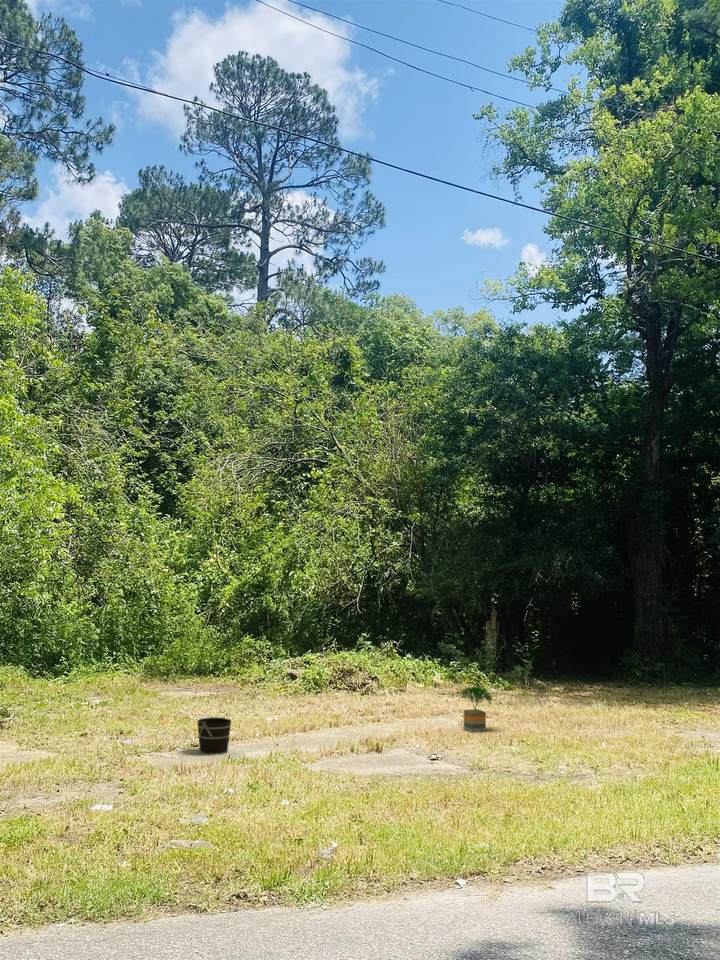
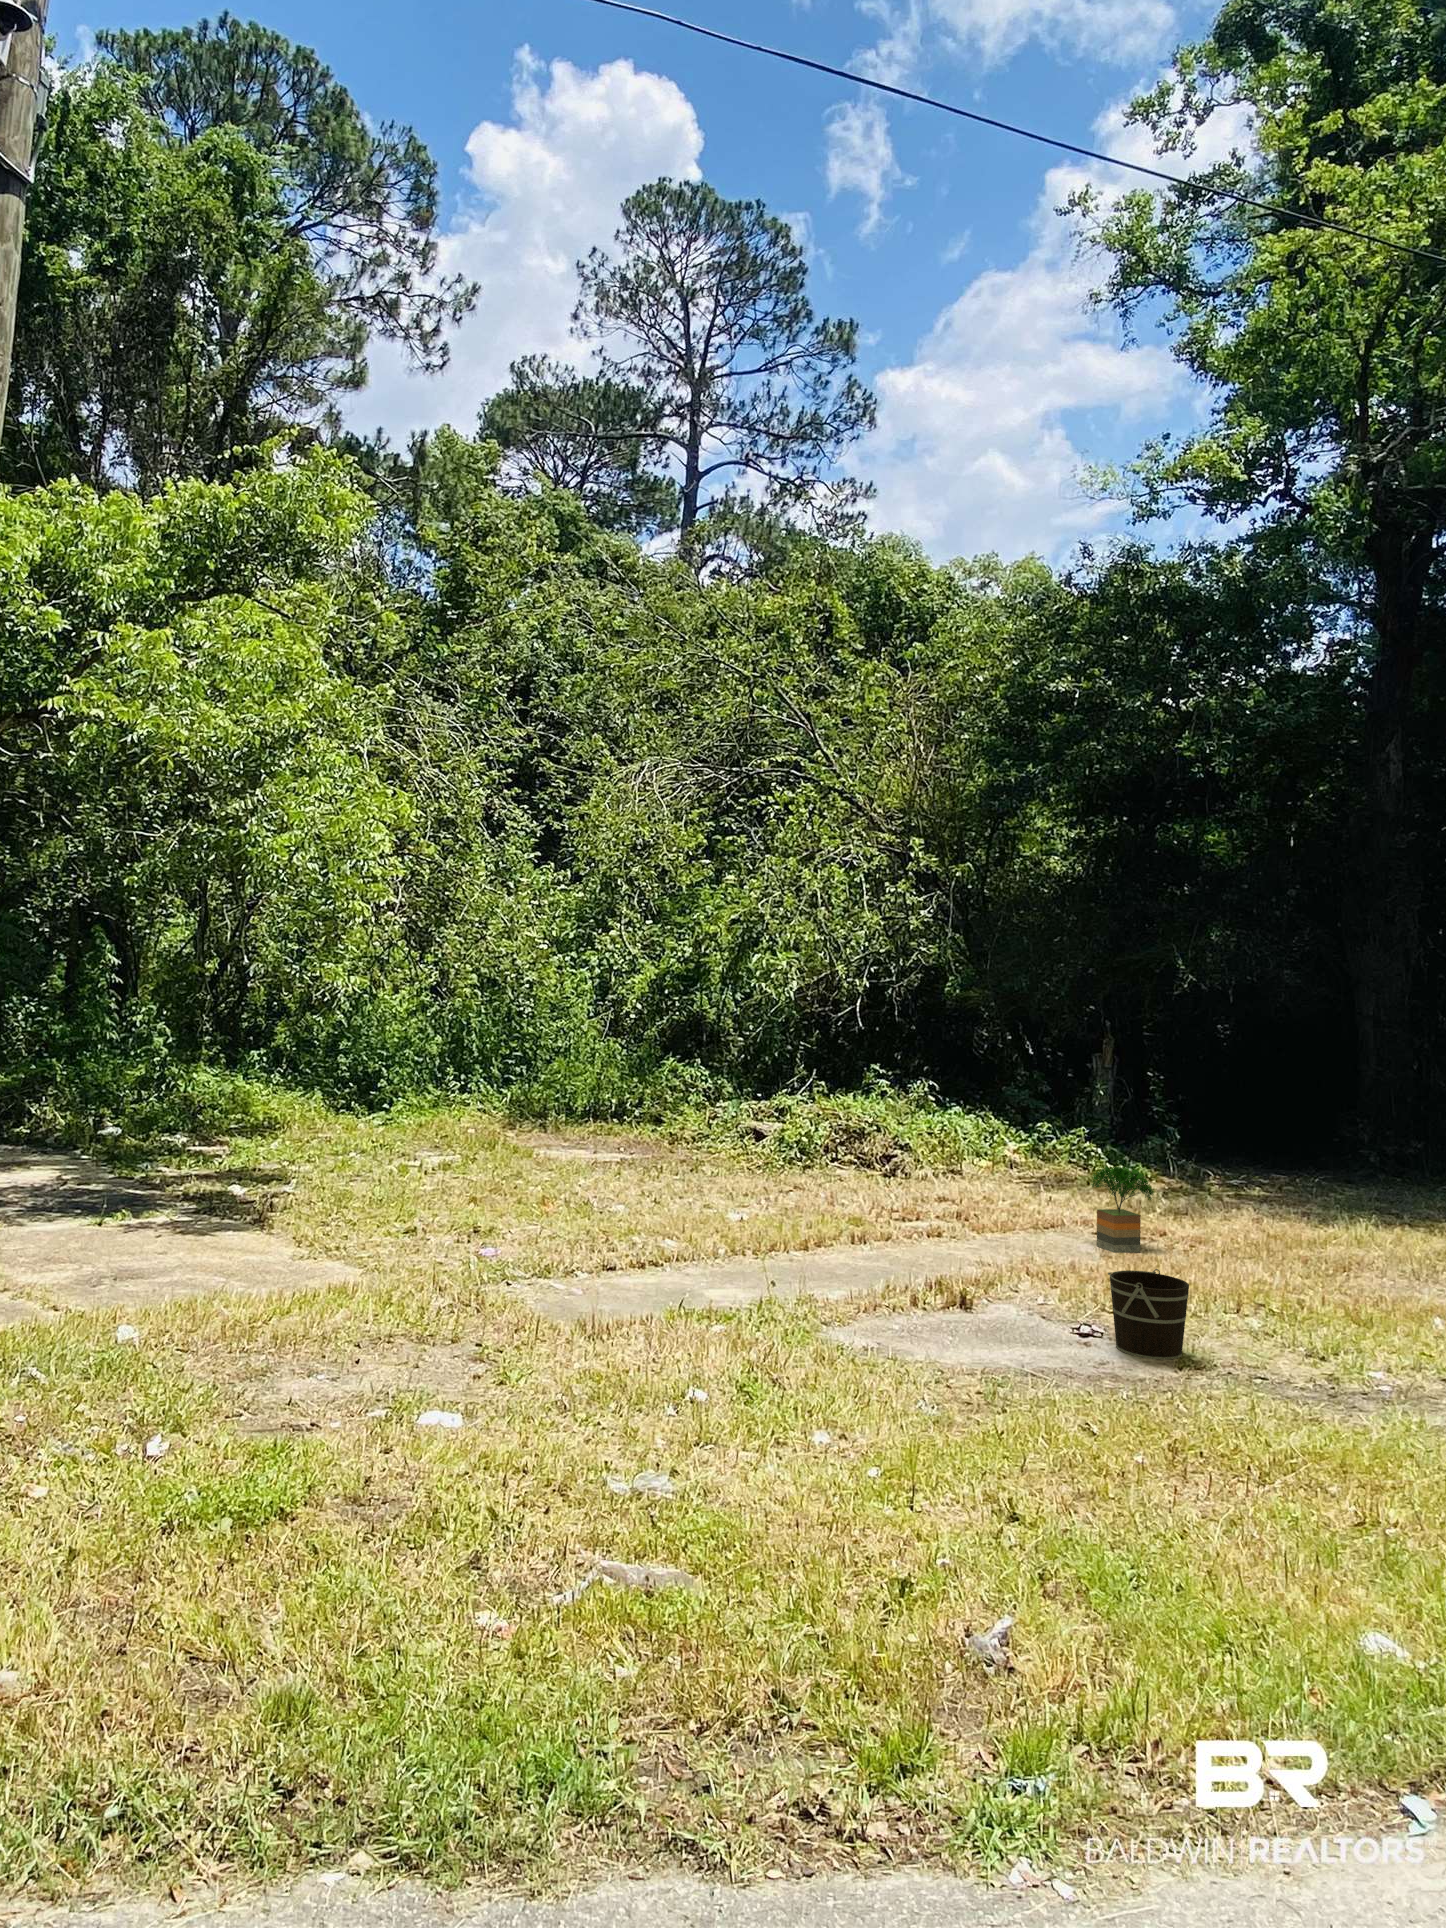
bucket: present [198,717,231,755] -> present [1108,1269,1189,1360]

